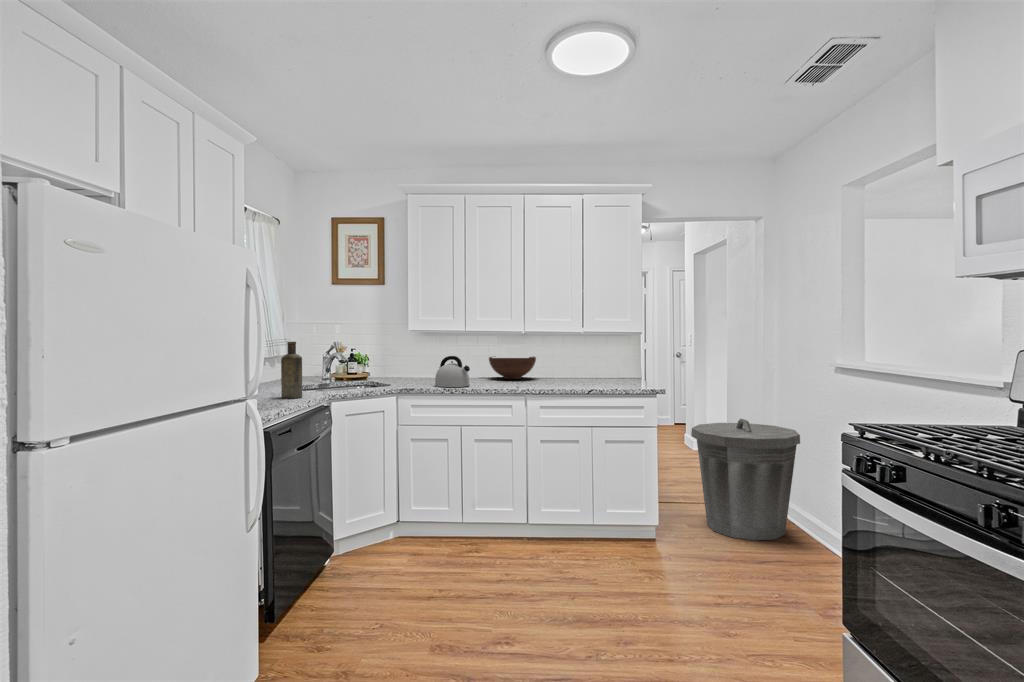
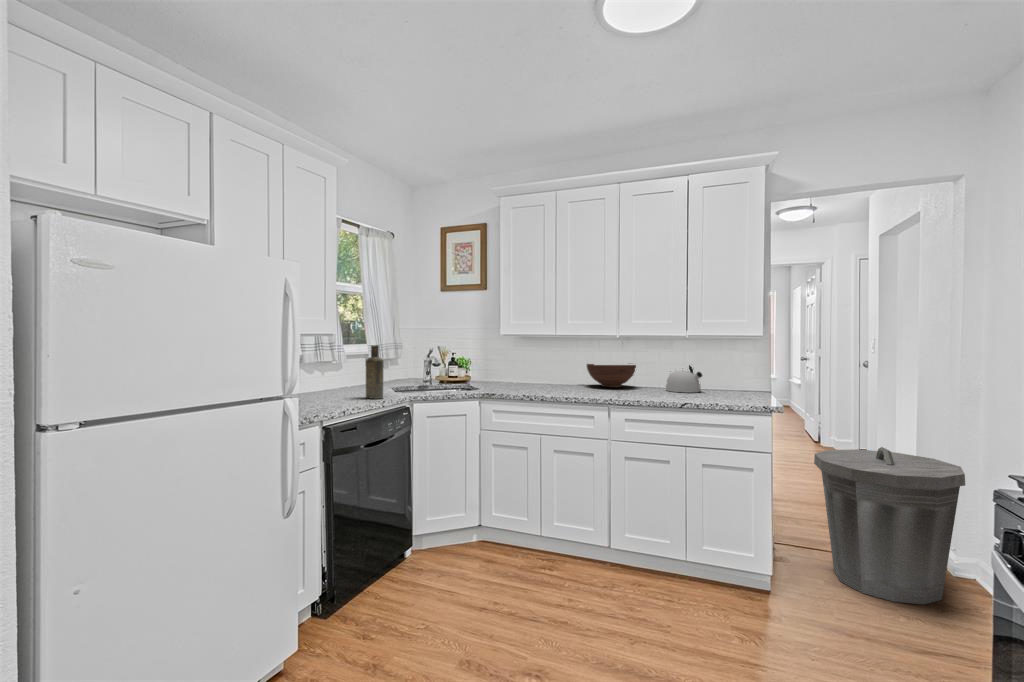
kettle: present [435,356,470,387] -> present [666,365,702,392]

